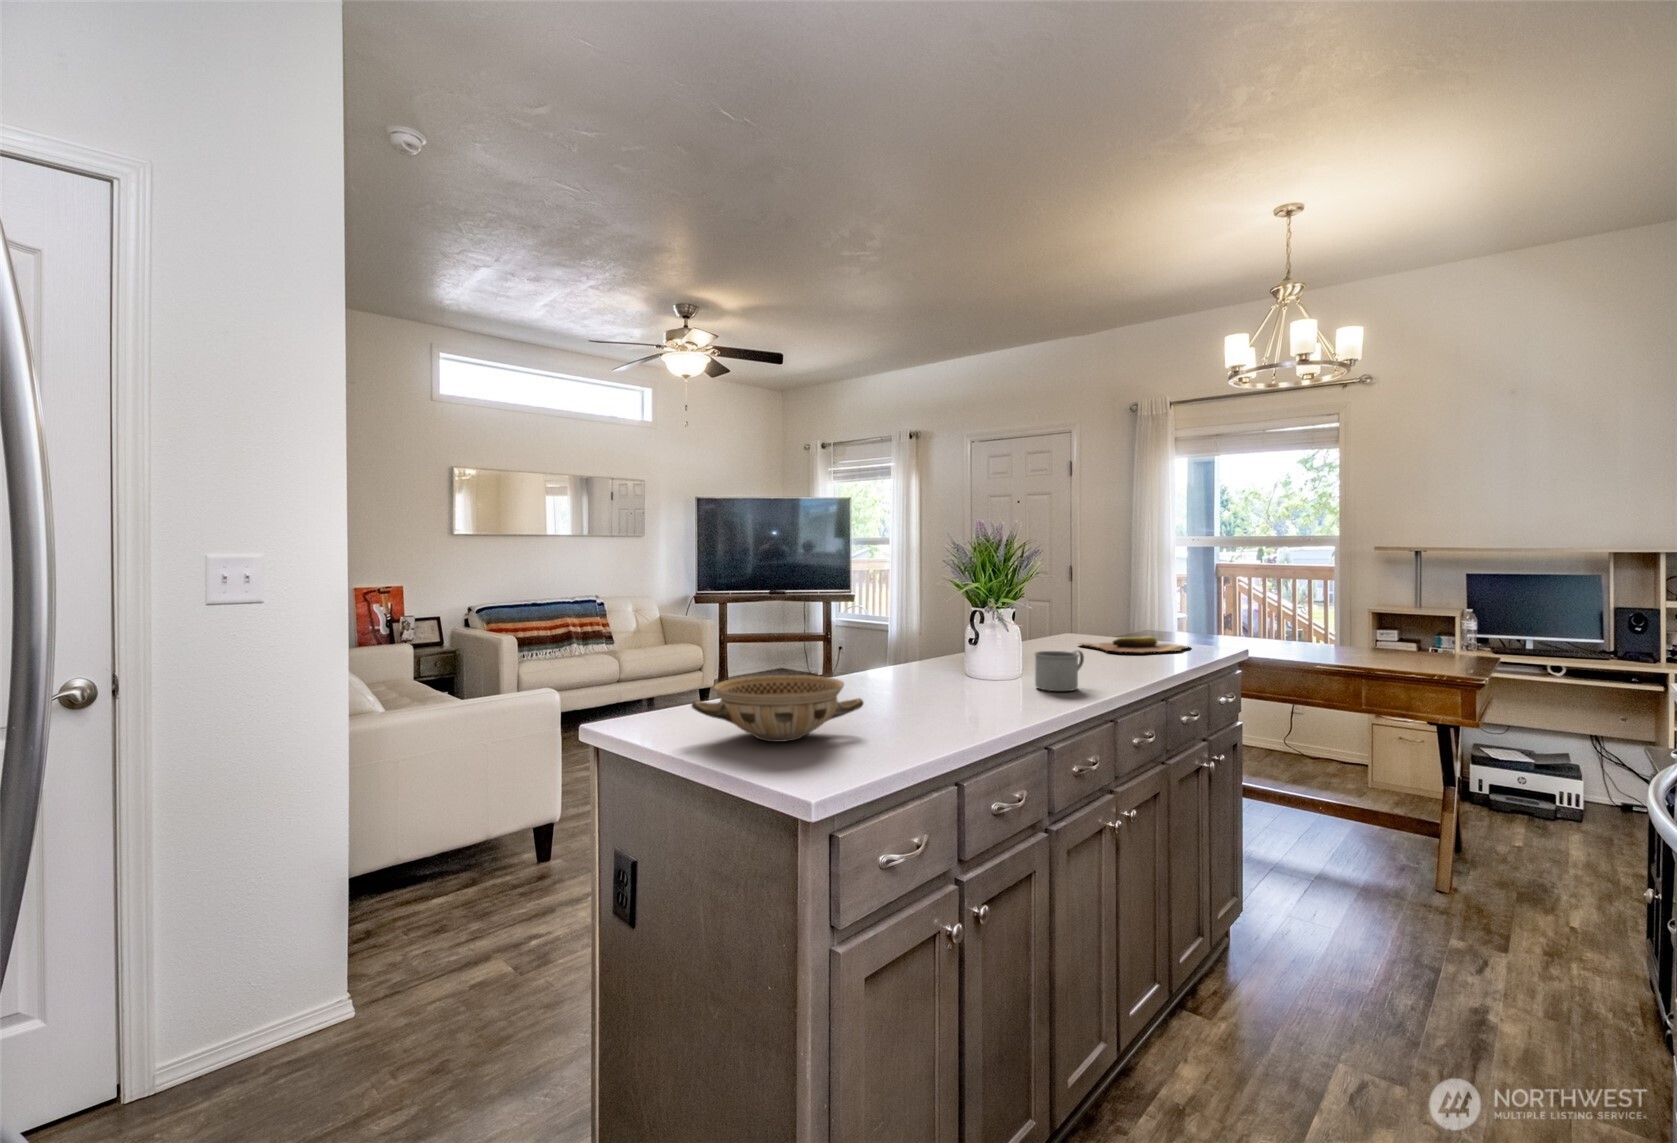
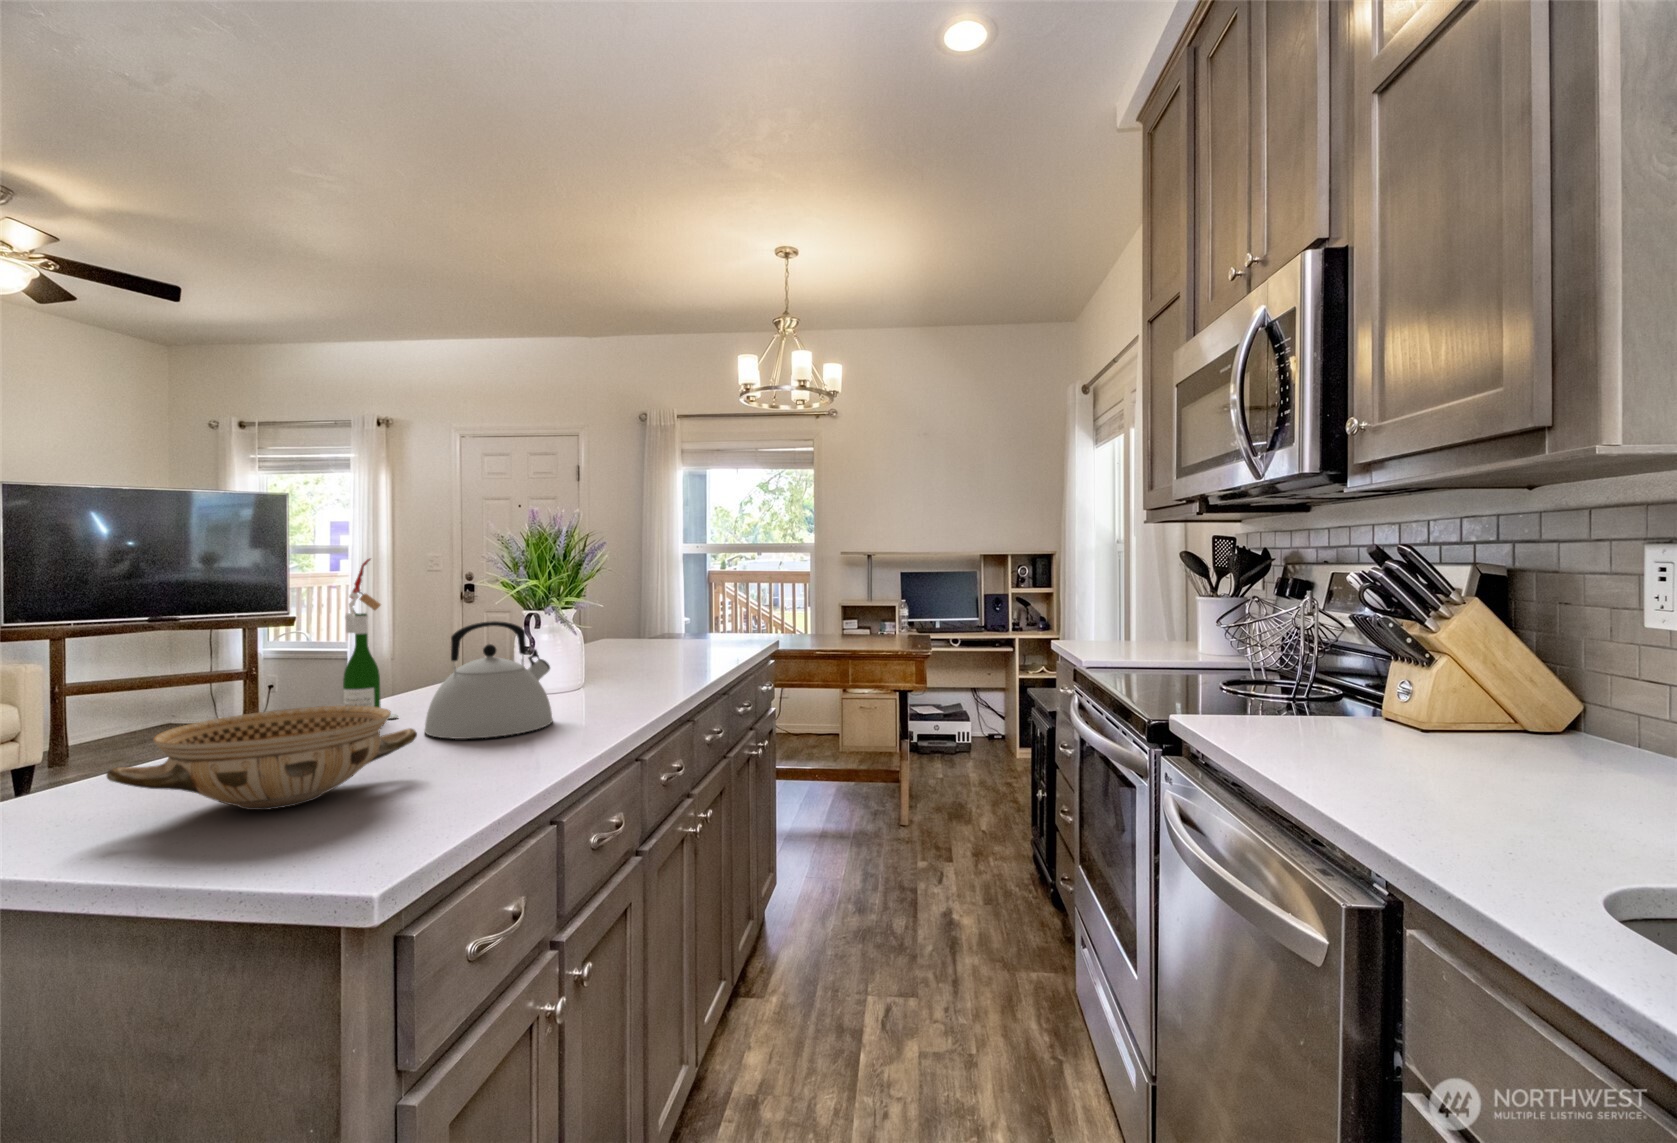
wine bottle: none [838,565,873,688] -> present [343,559,398,718]
kettle: none [883,619,980,713] -> present [424,621,553,739]
cutting board: present [1080,636,1188,652] -> none [619,635,728,651]
mug: present [1035,650,1084,691] -> none [602,649,653,695]

